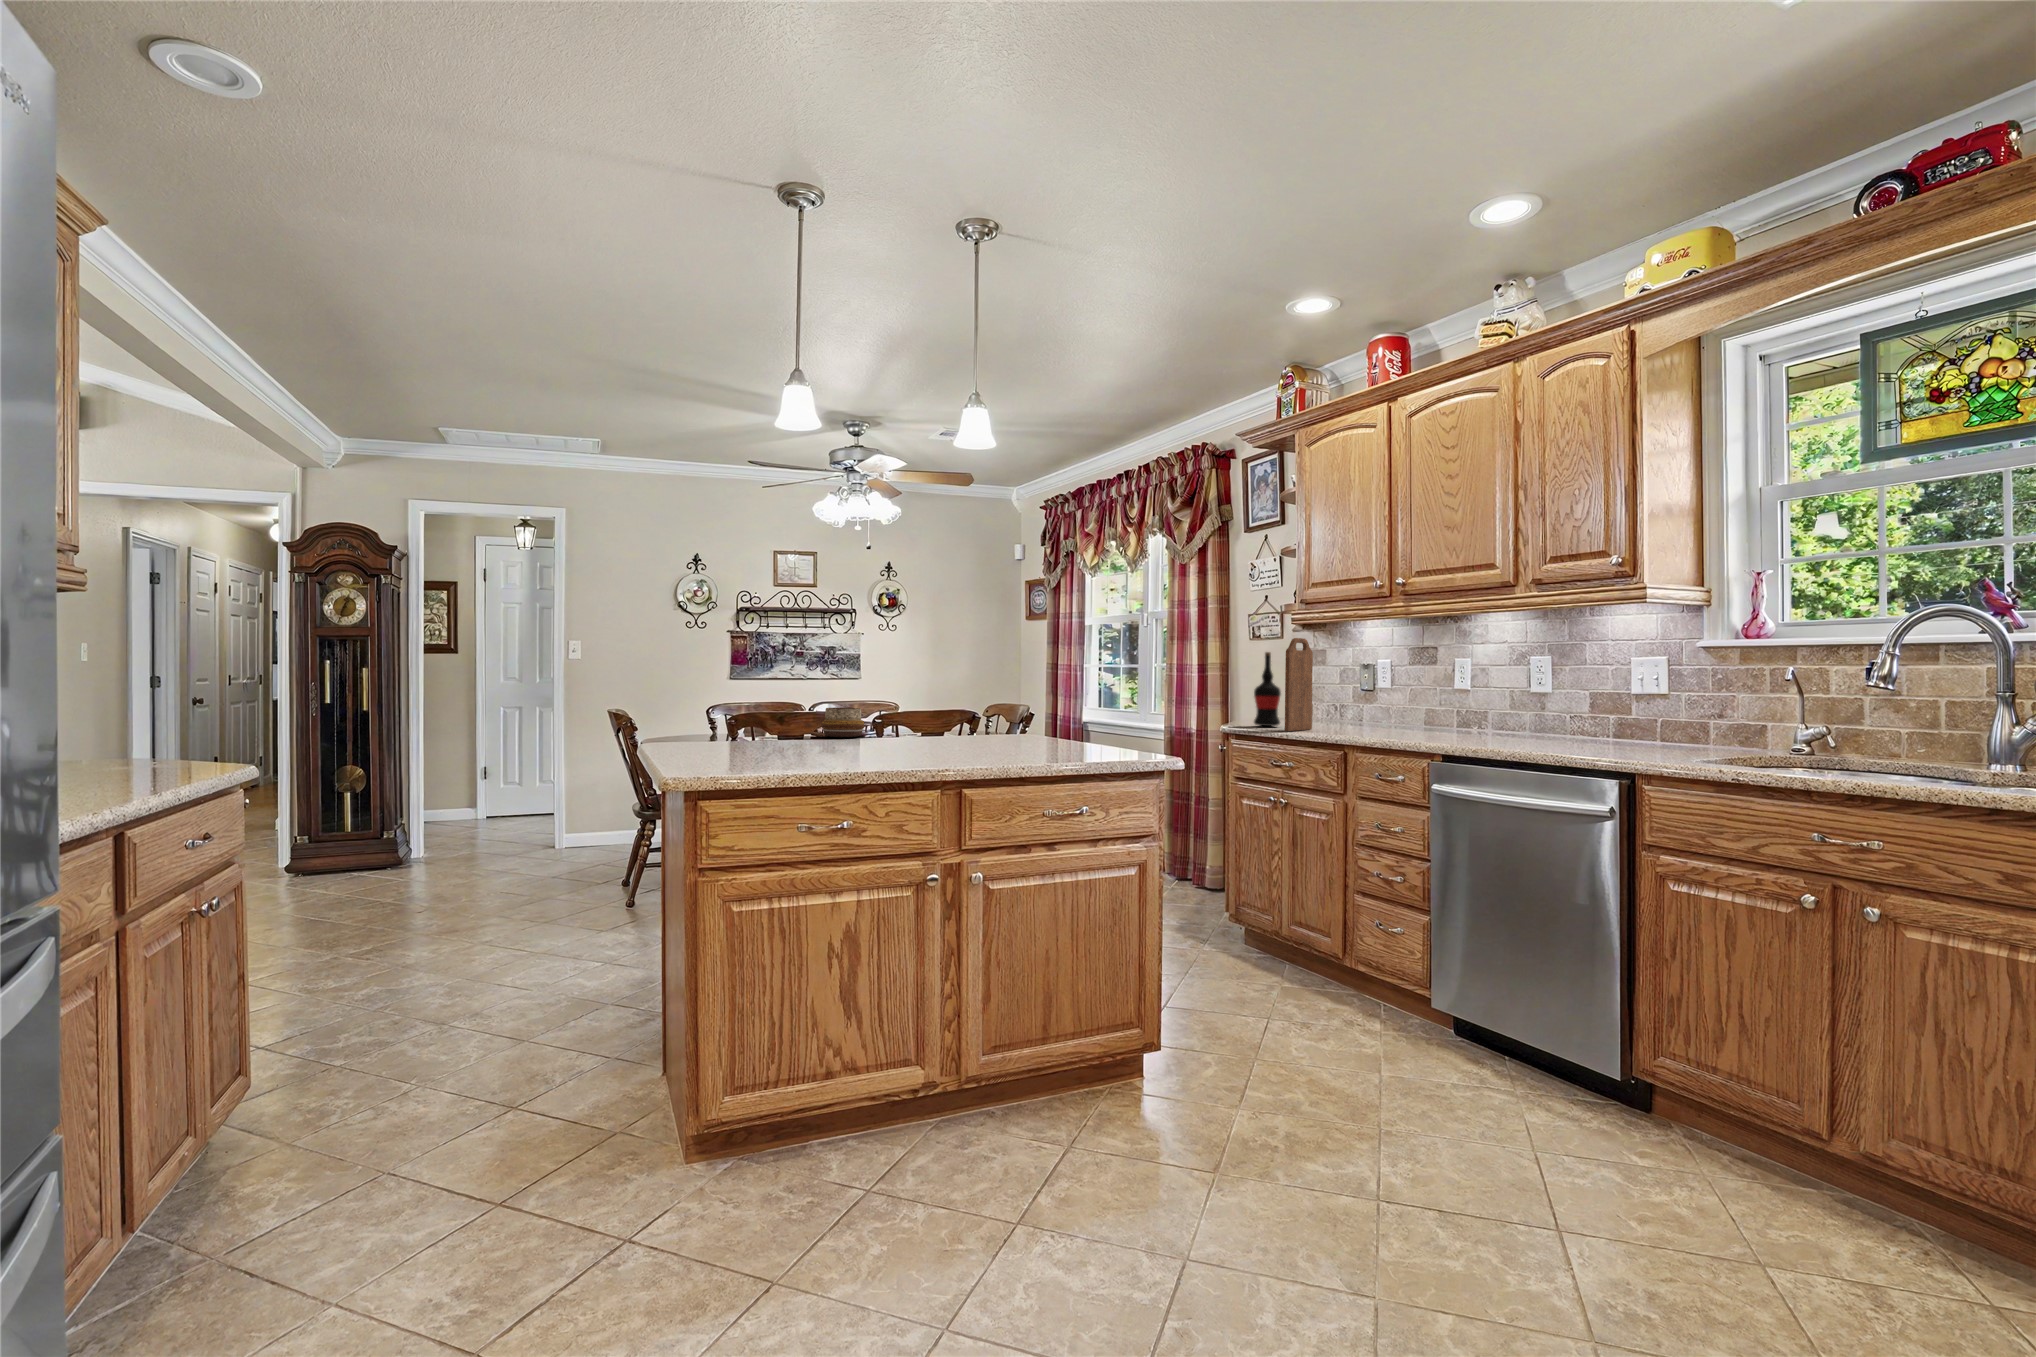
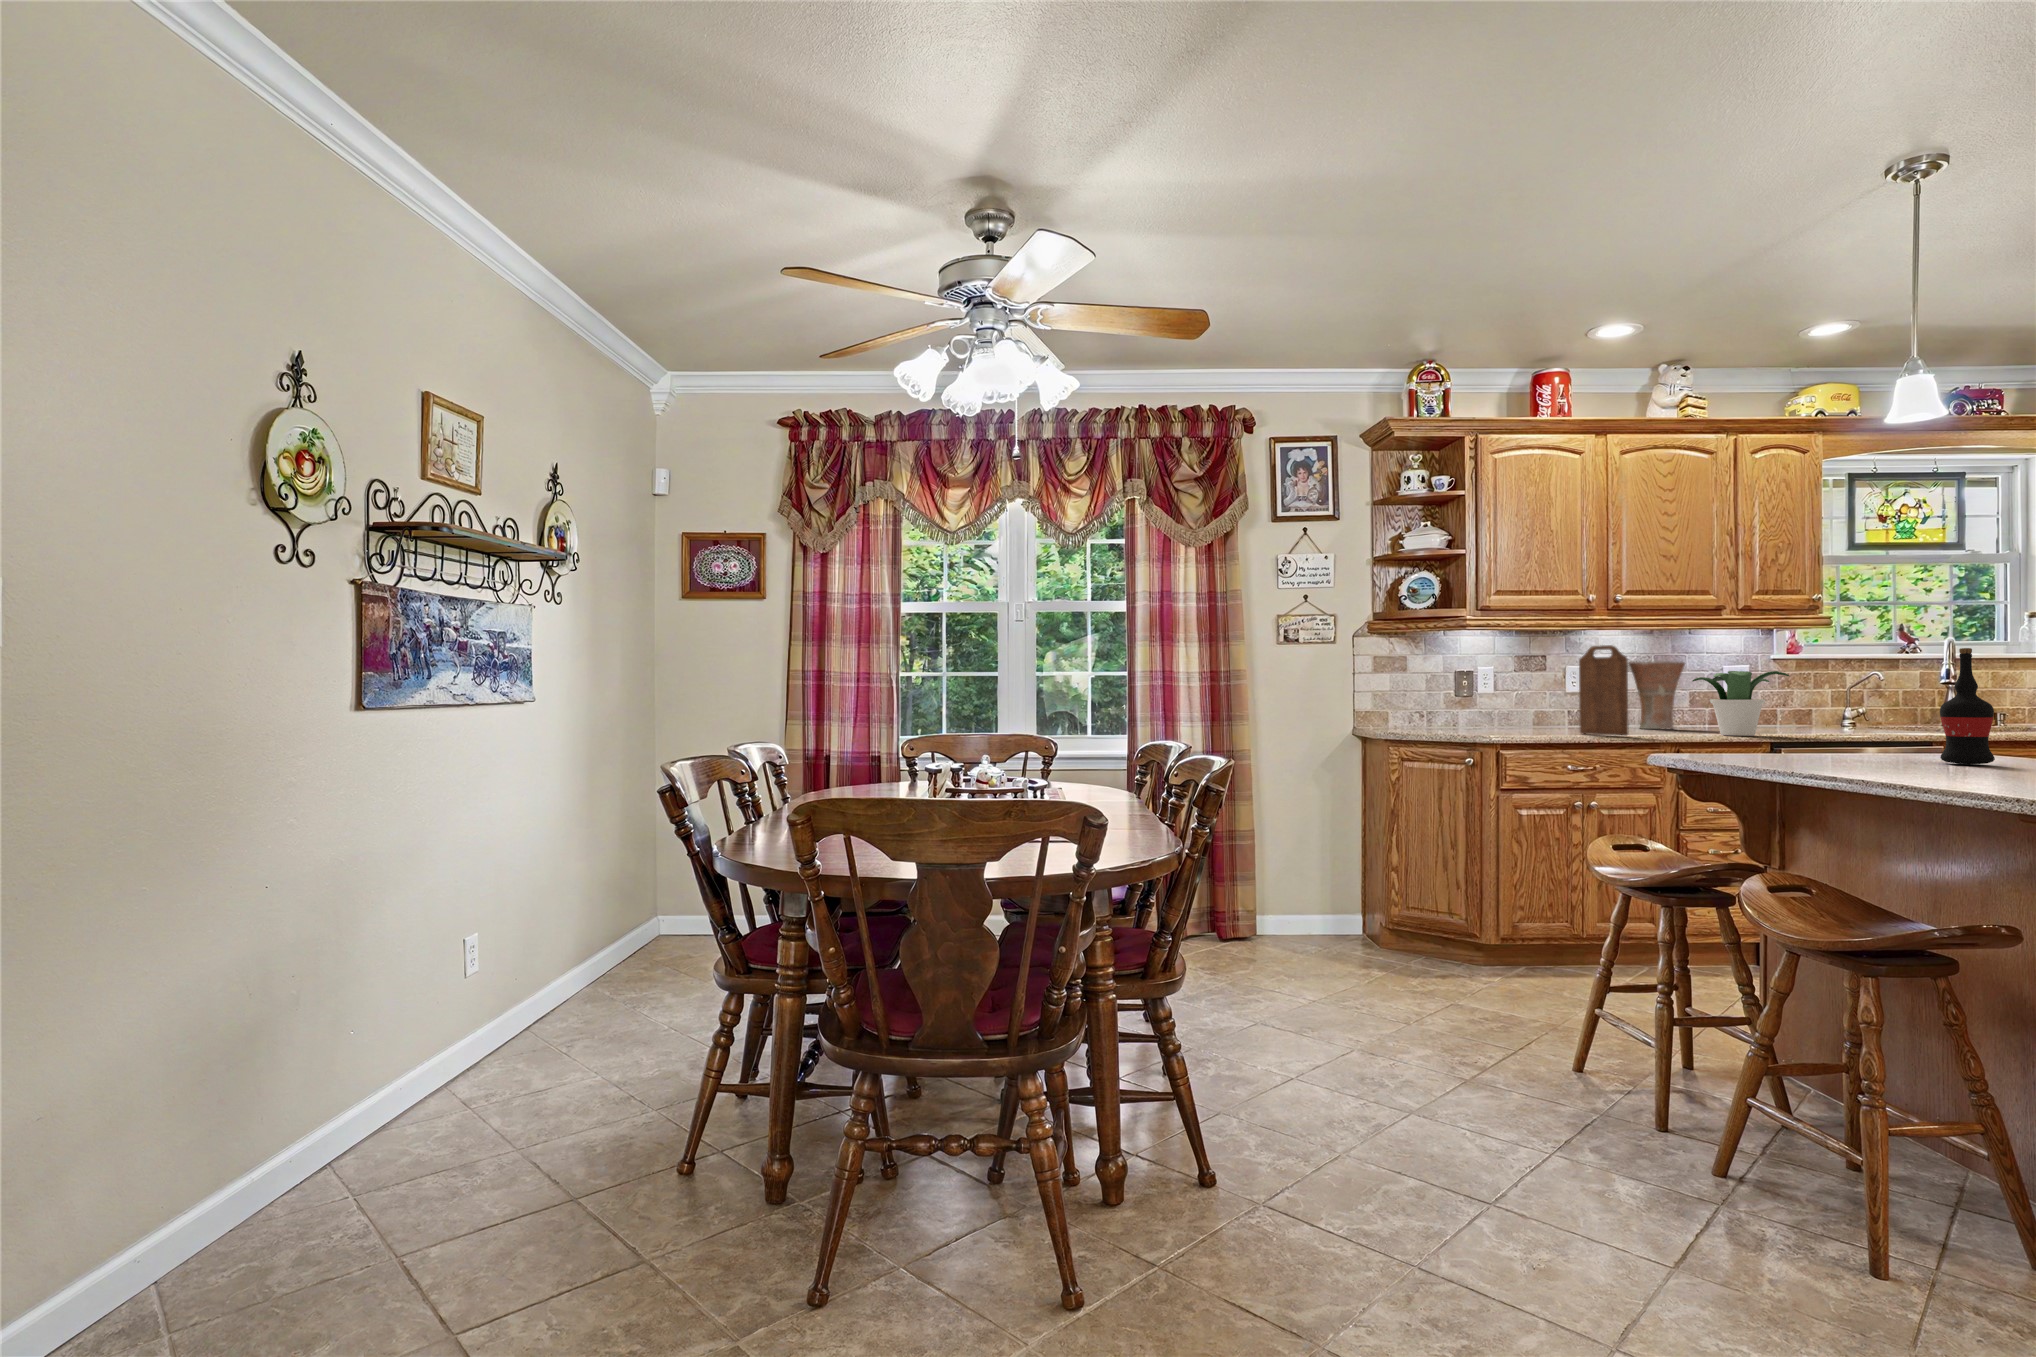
wine bottle: present [1254,652,1281,726] -> present [1940,648,1995,764]
vase: none [1499,653,1571,738] -> present [1628,661,1685,729]
potted plant: none [1368,665,1480,743] -> present [1693,671,1789,736]
decorative bowl: present [822,708,865,737] -> none [1866,732,1946,775]

